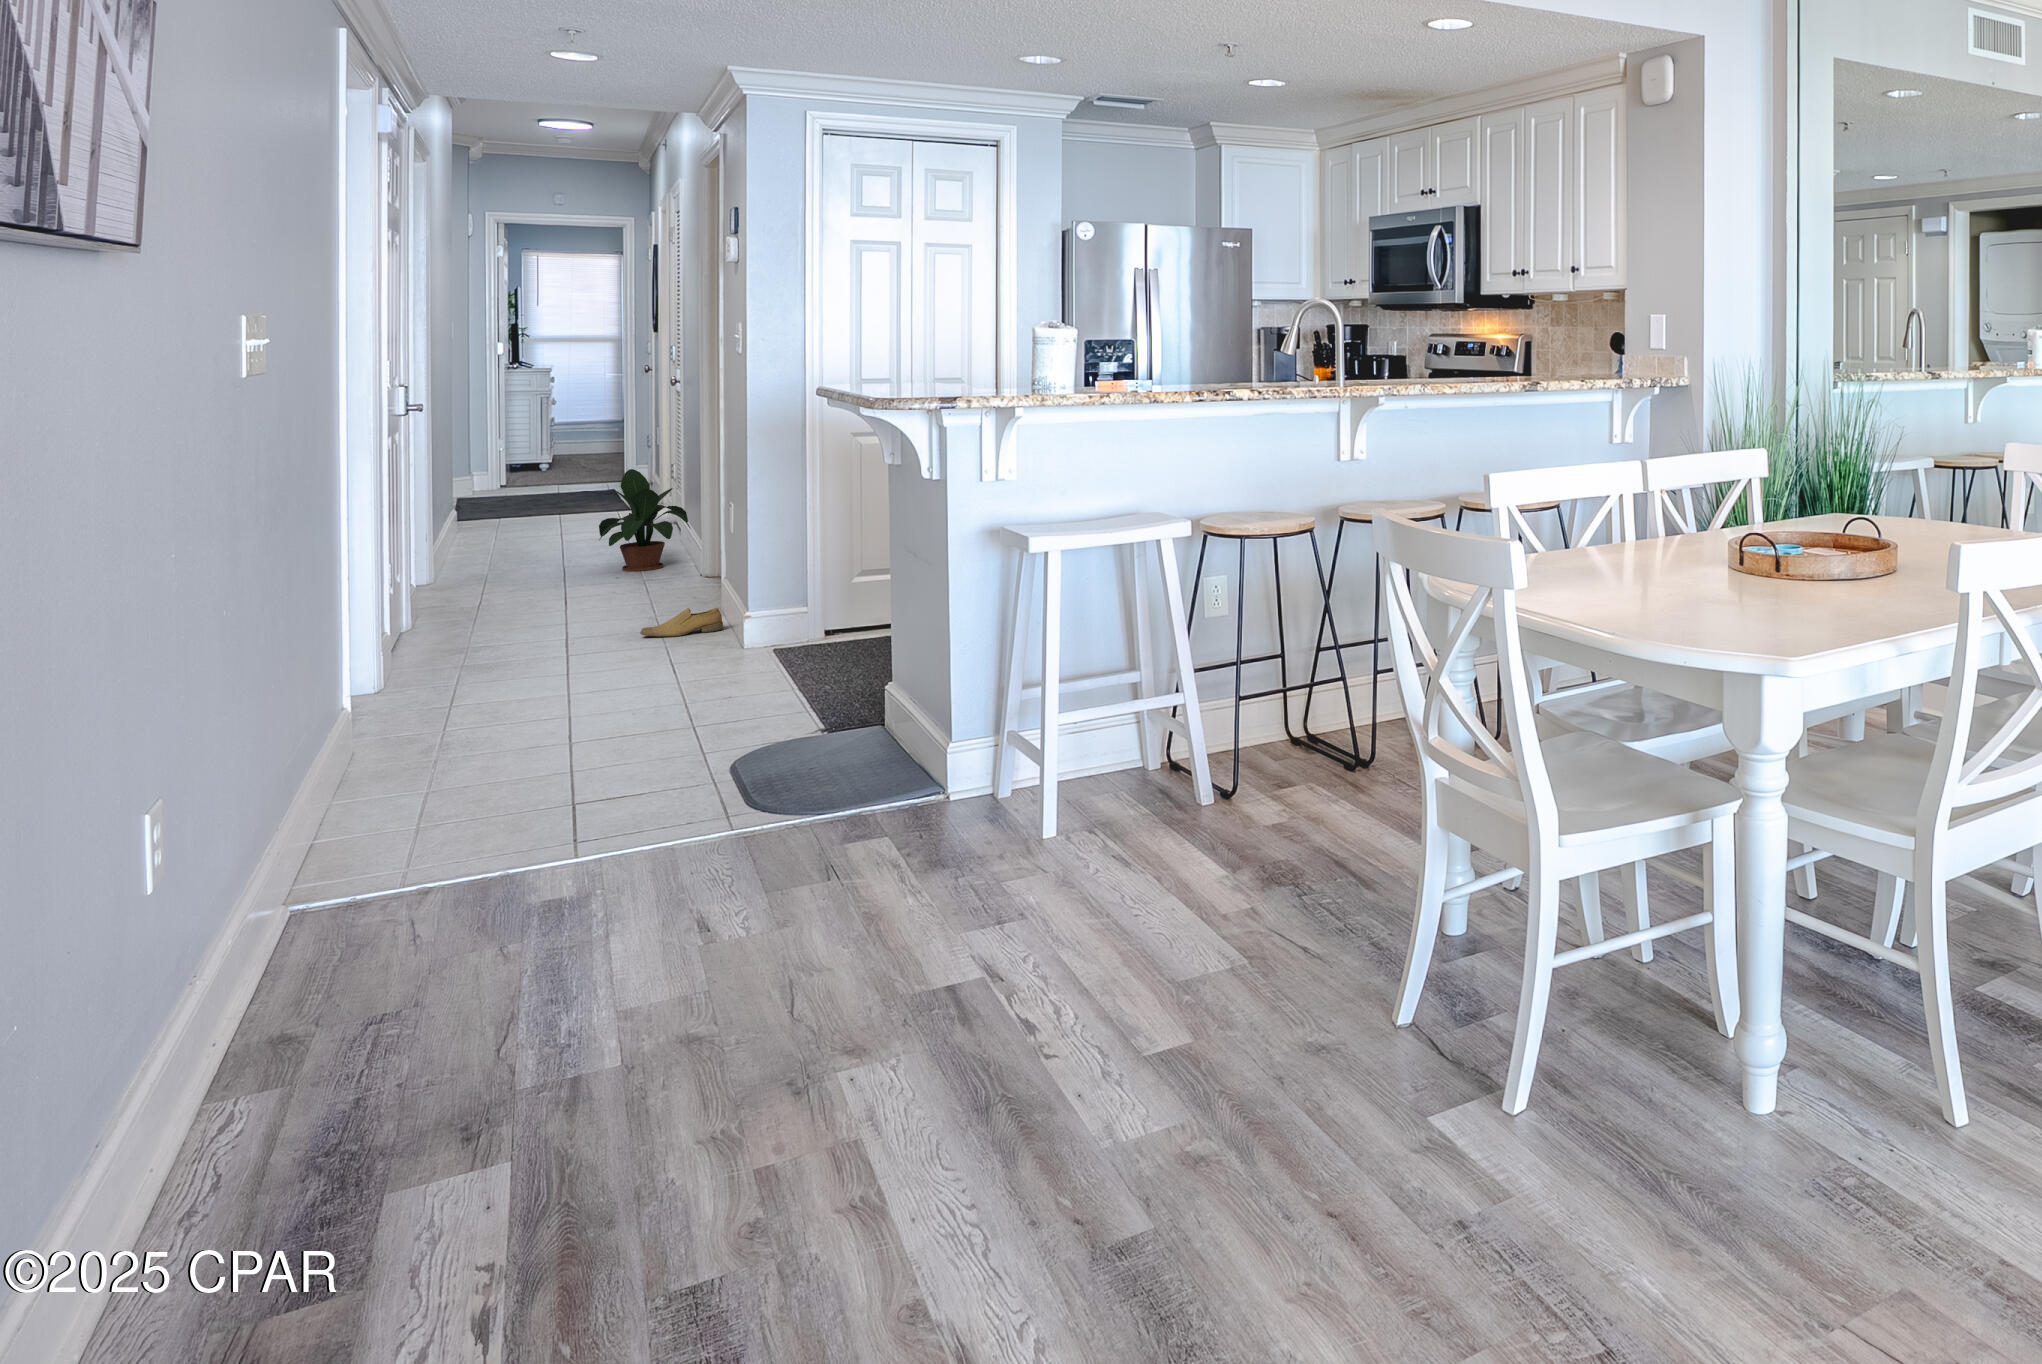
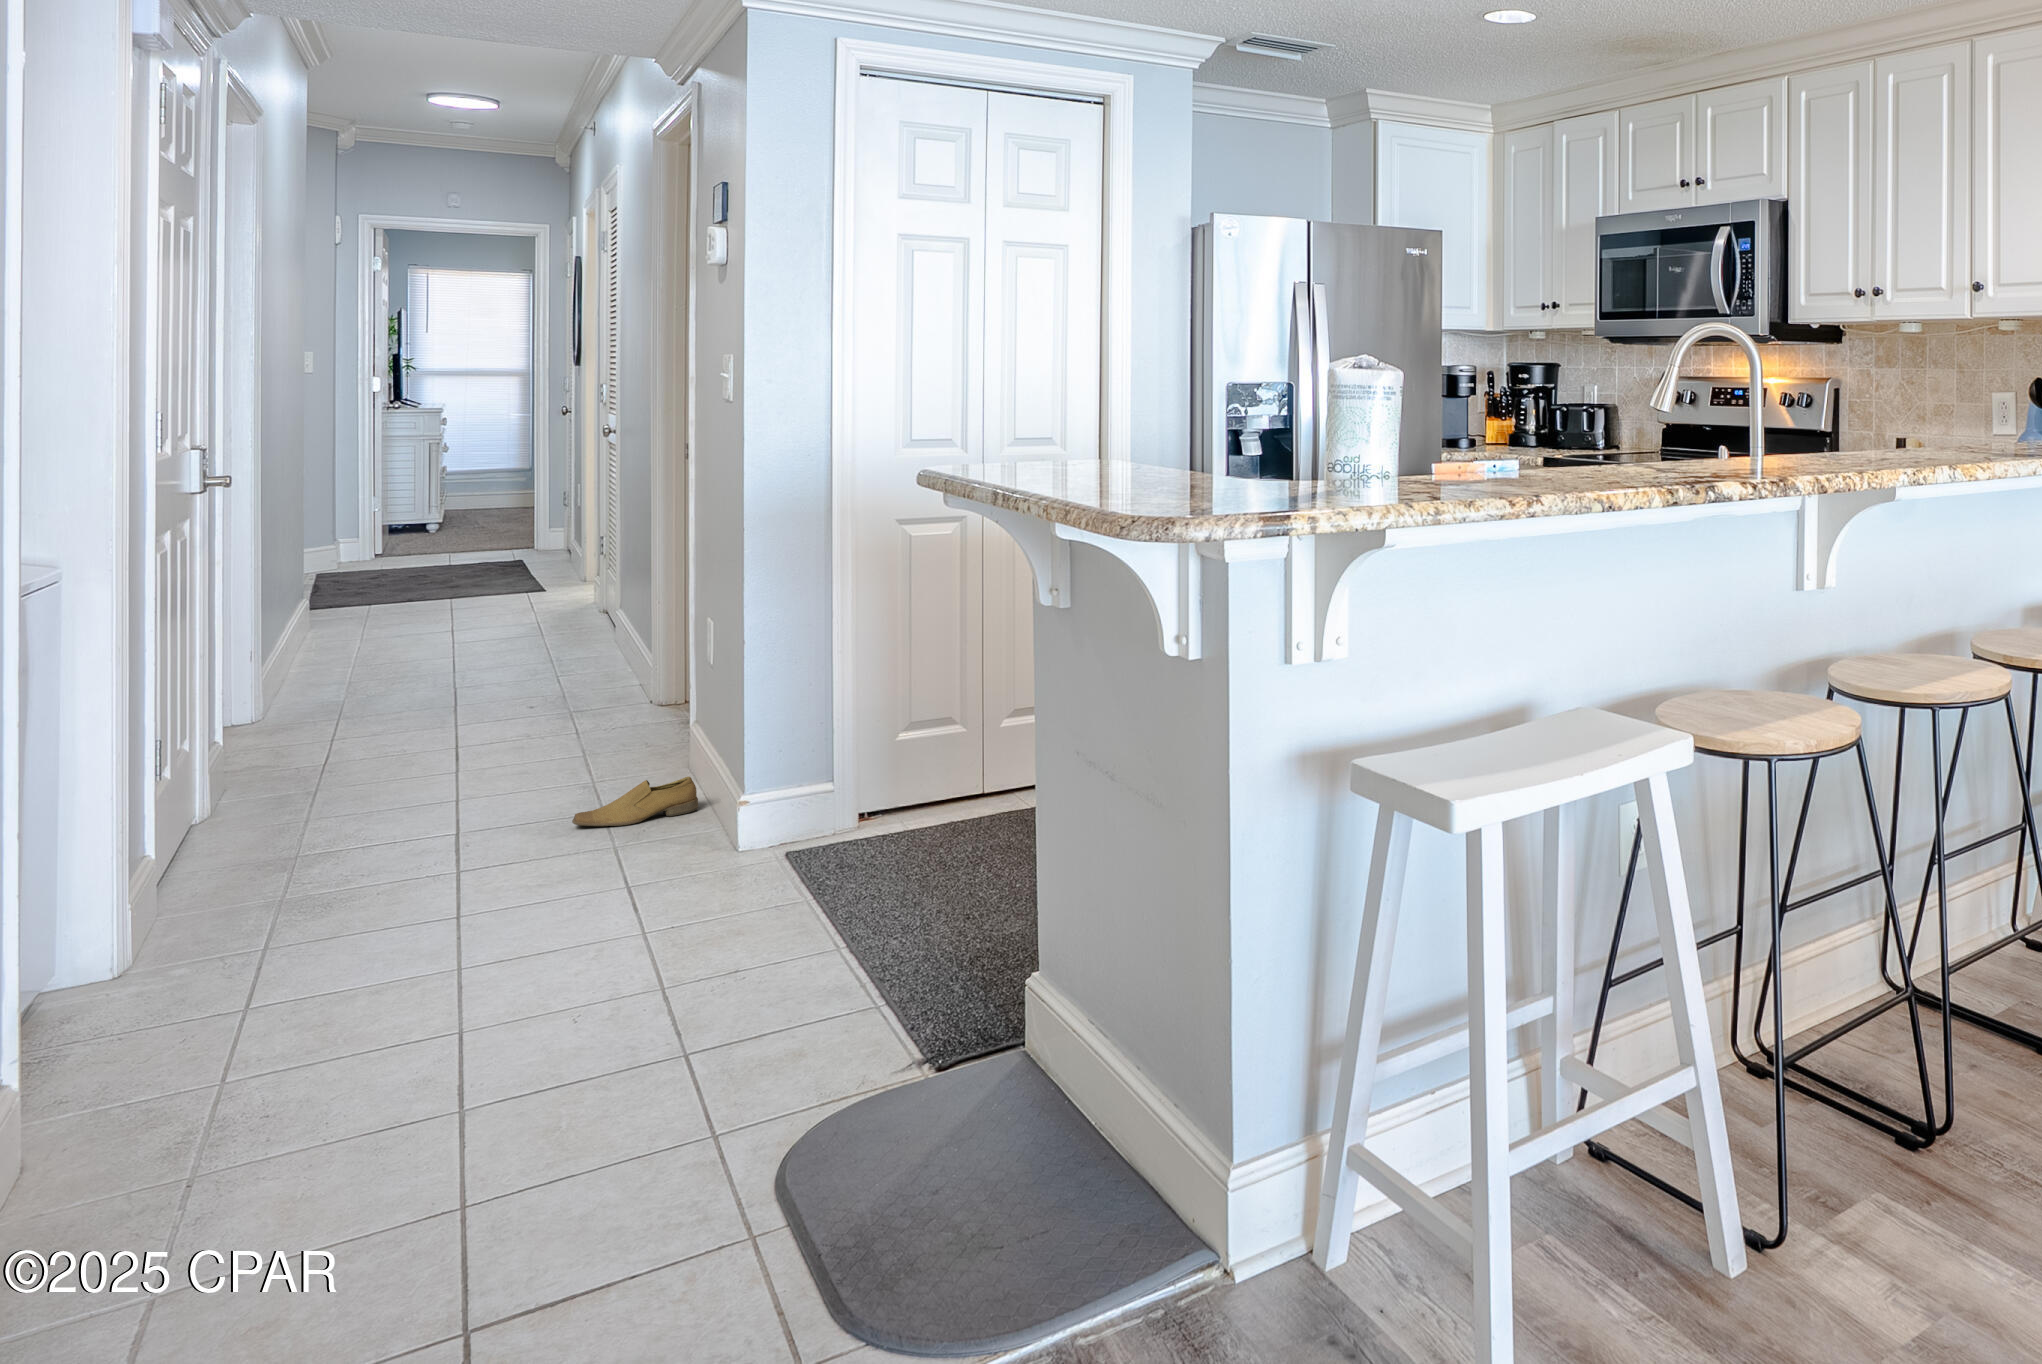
potted plant: present [599,469,690,571] -> none [505,552,634,695]

